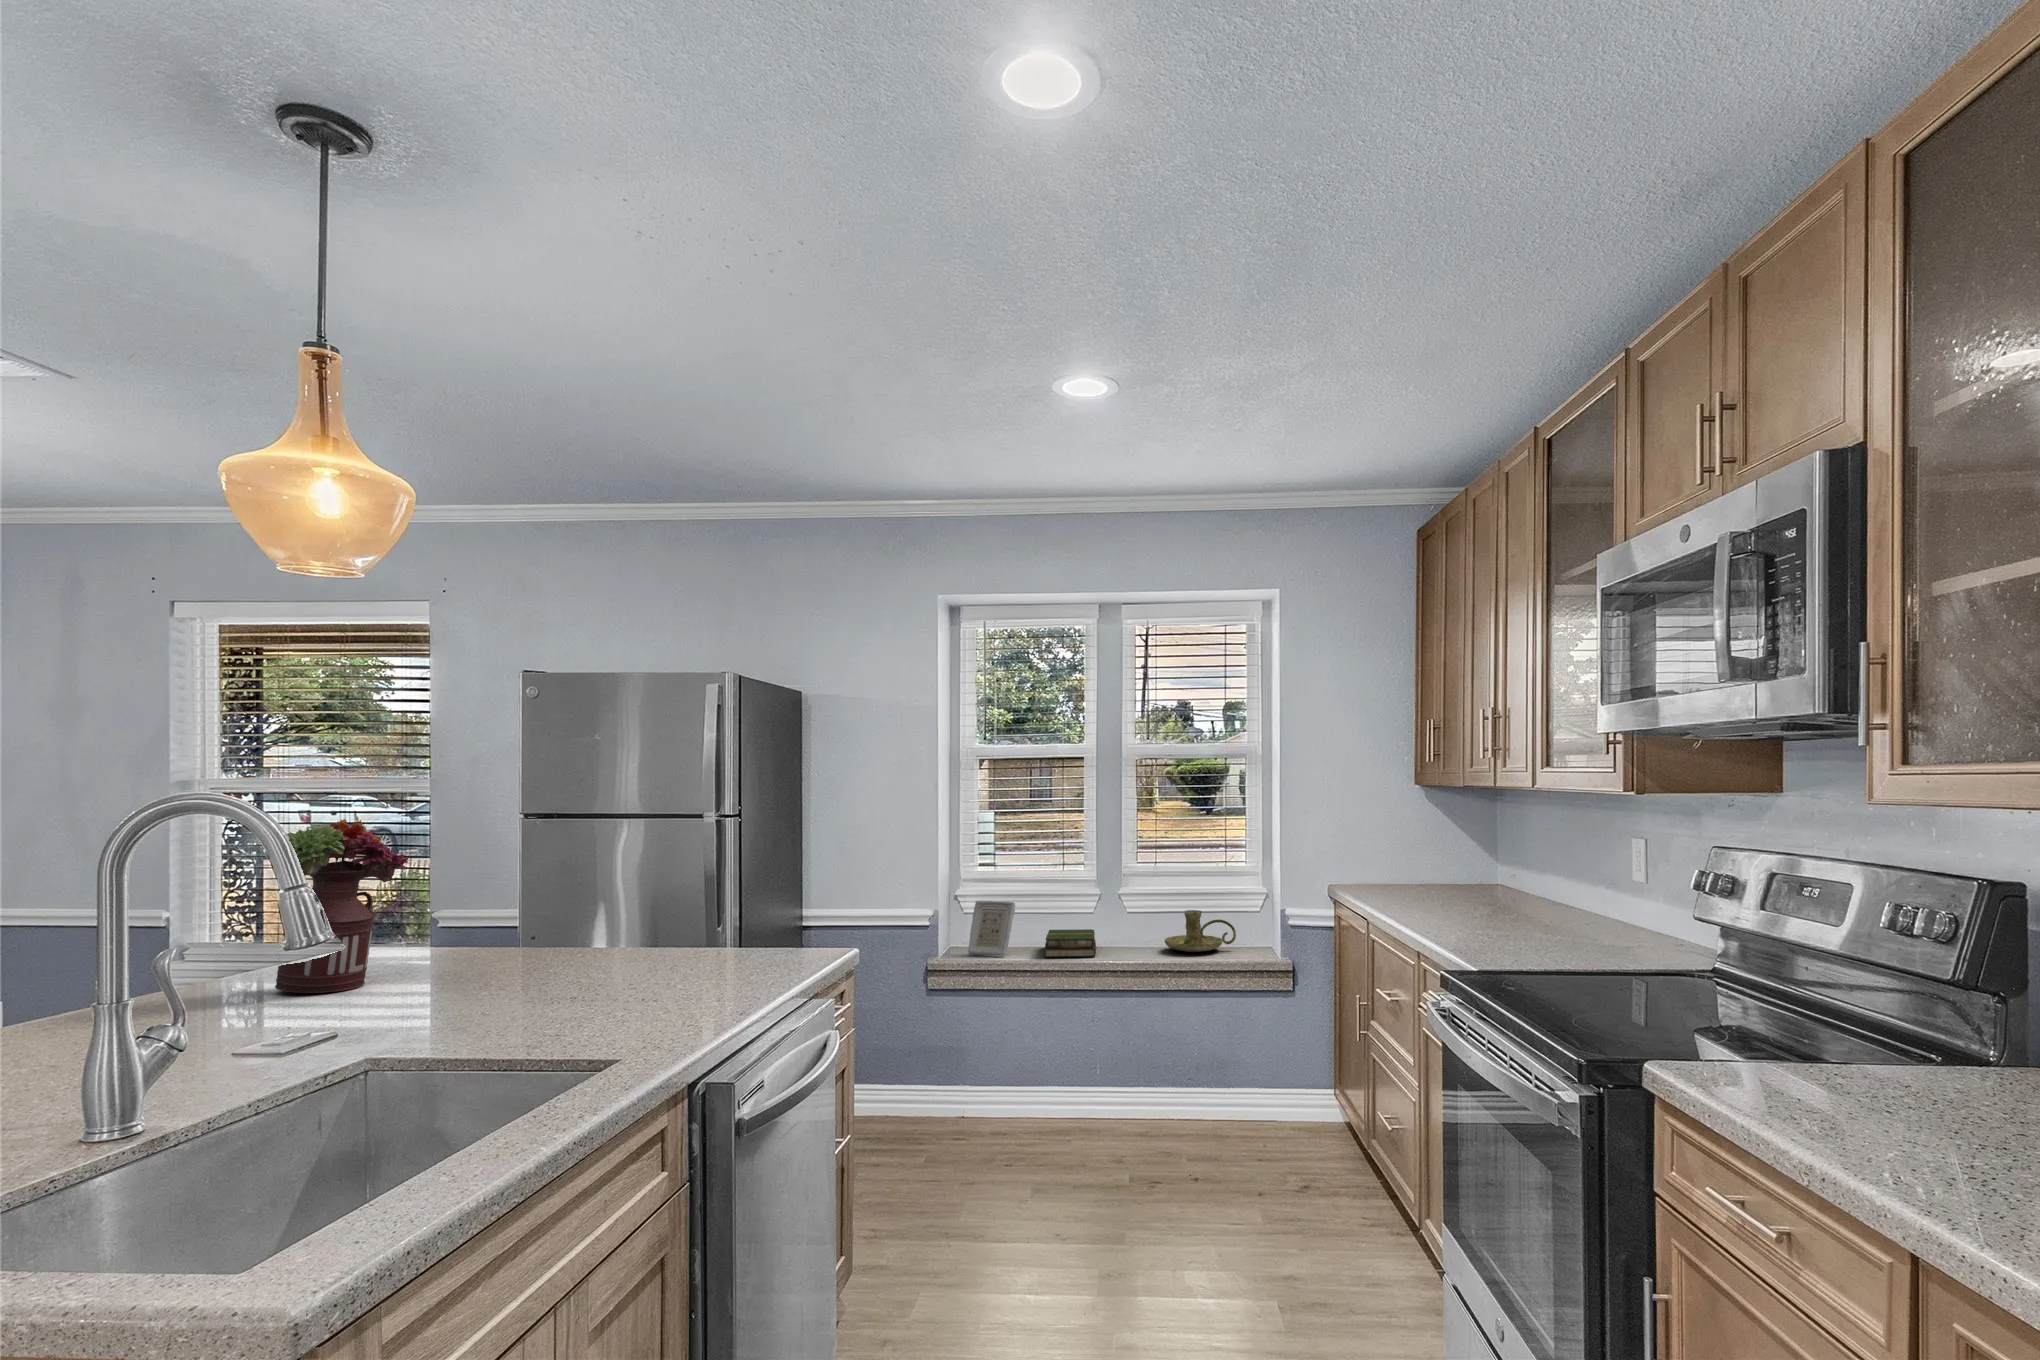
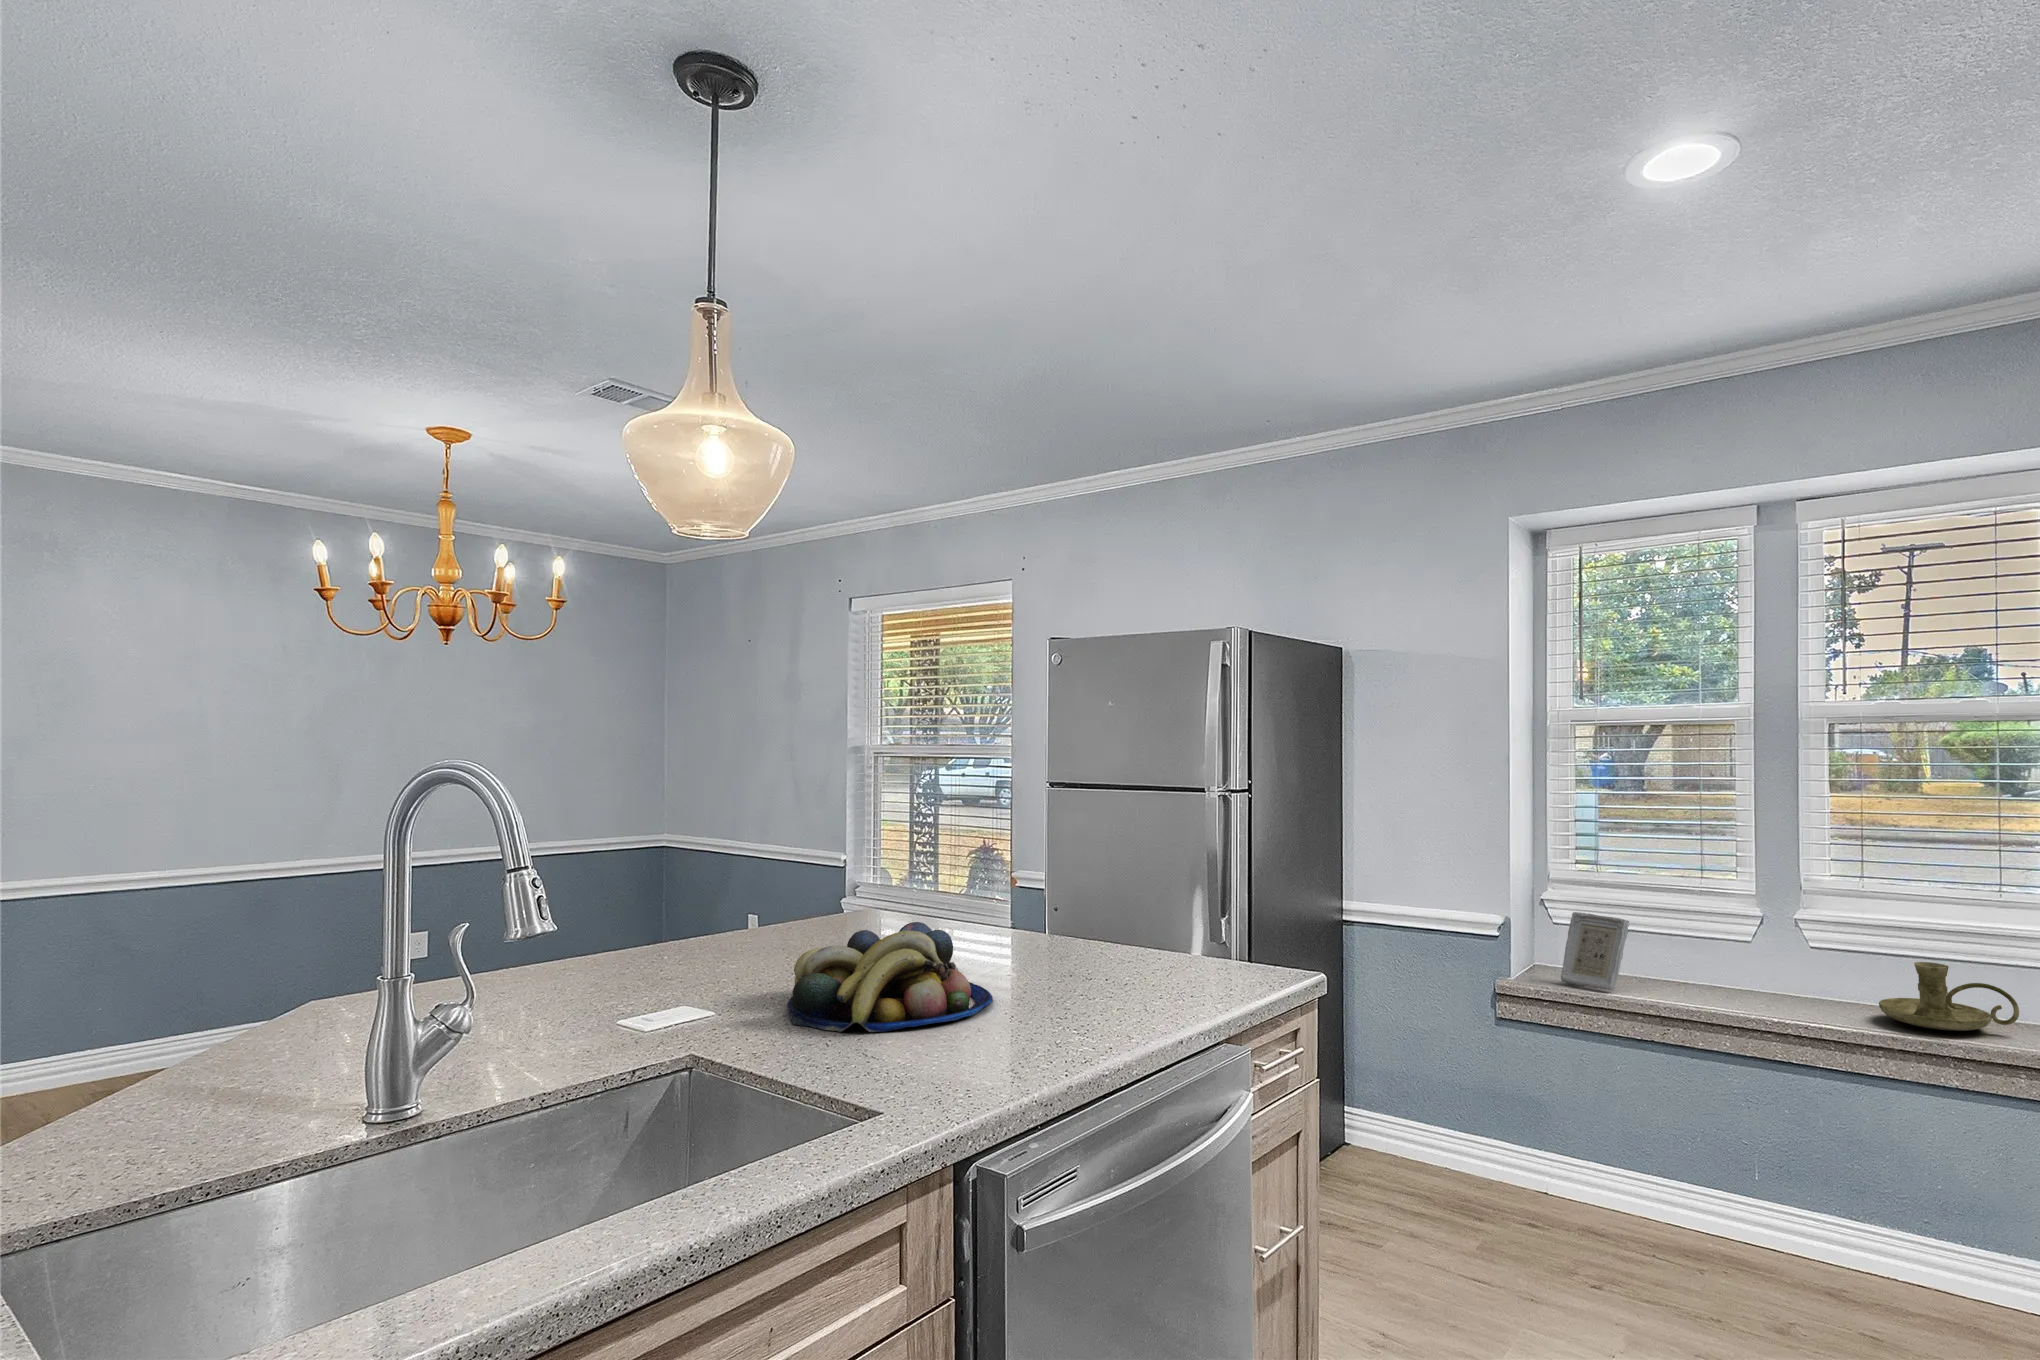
flower arrangement: present [275,819,409,993] -> none [720,785,840,960]
book: present [1045,929,1096,957] -> none [1671,963,1761,1012]
fruit bowl: none [415,932,619,1027] -> present [787,922,993,1032]

